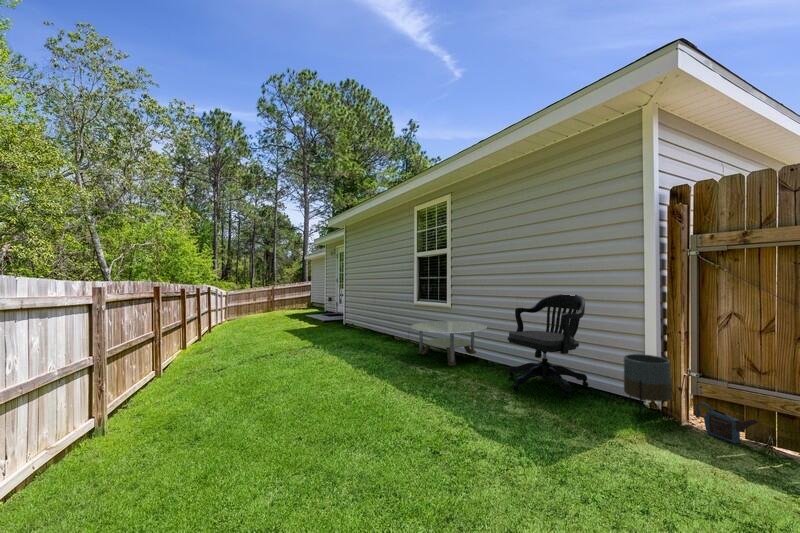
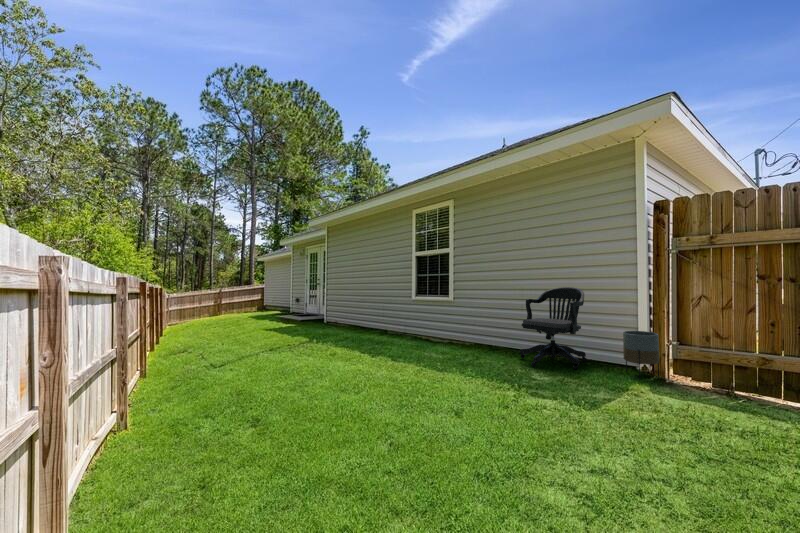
round table: present [410,321,487,366] -> none [421,315,490,353]
watering can: present [696,402,758,444] -> none [679,362,725,389]

